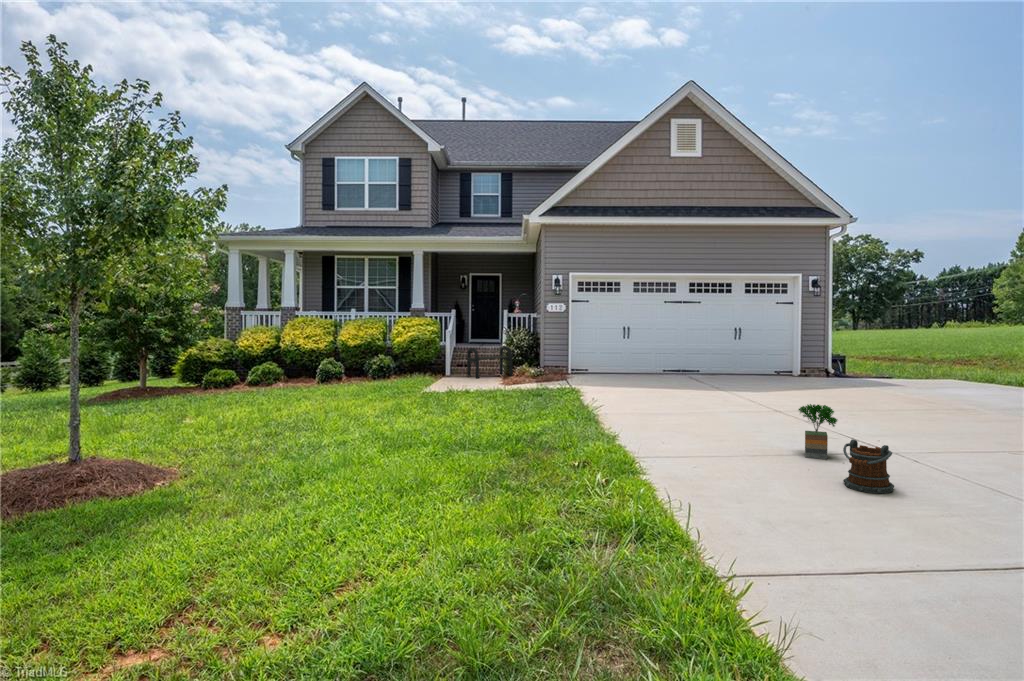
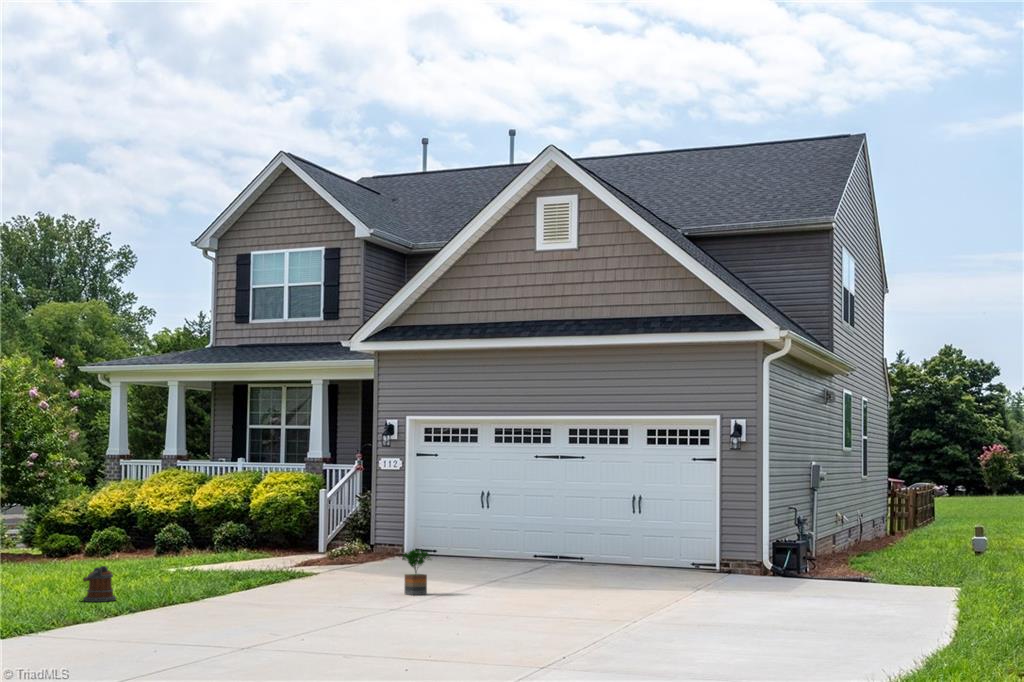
bench: present [467,346,513,378] -> none [298,515,357,556]
potted tree: present [799,404,837,459] -> present [402,550,431,595]

